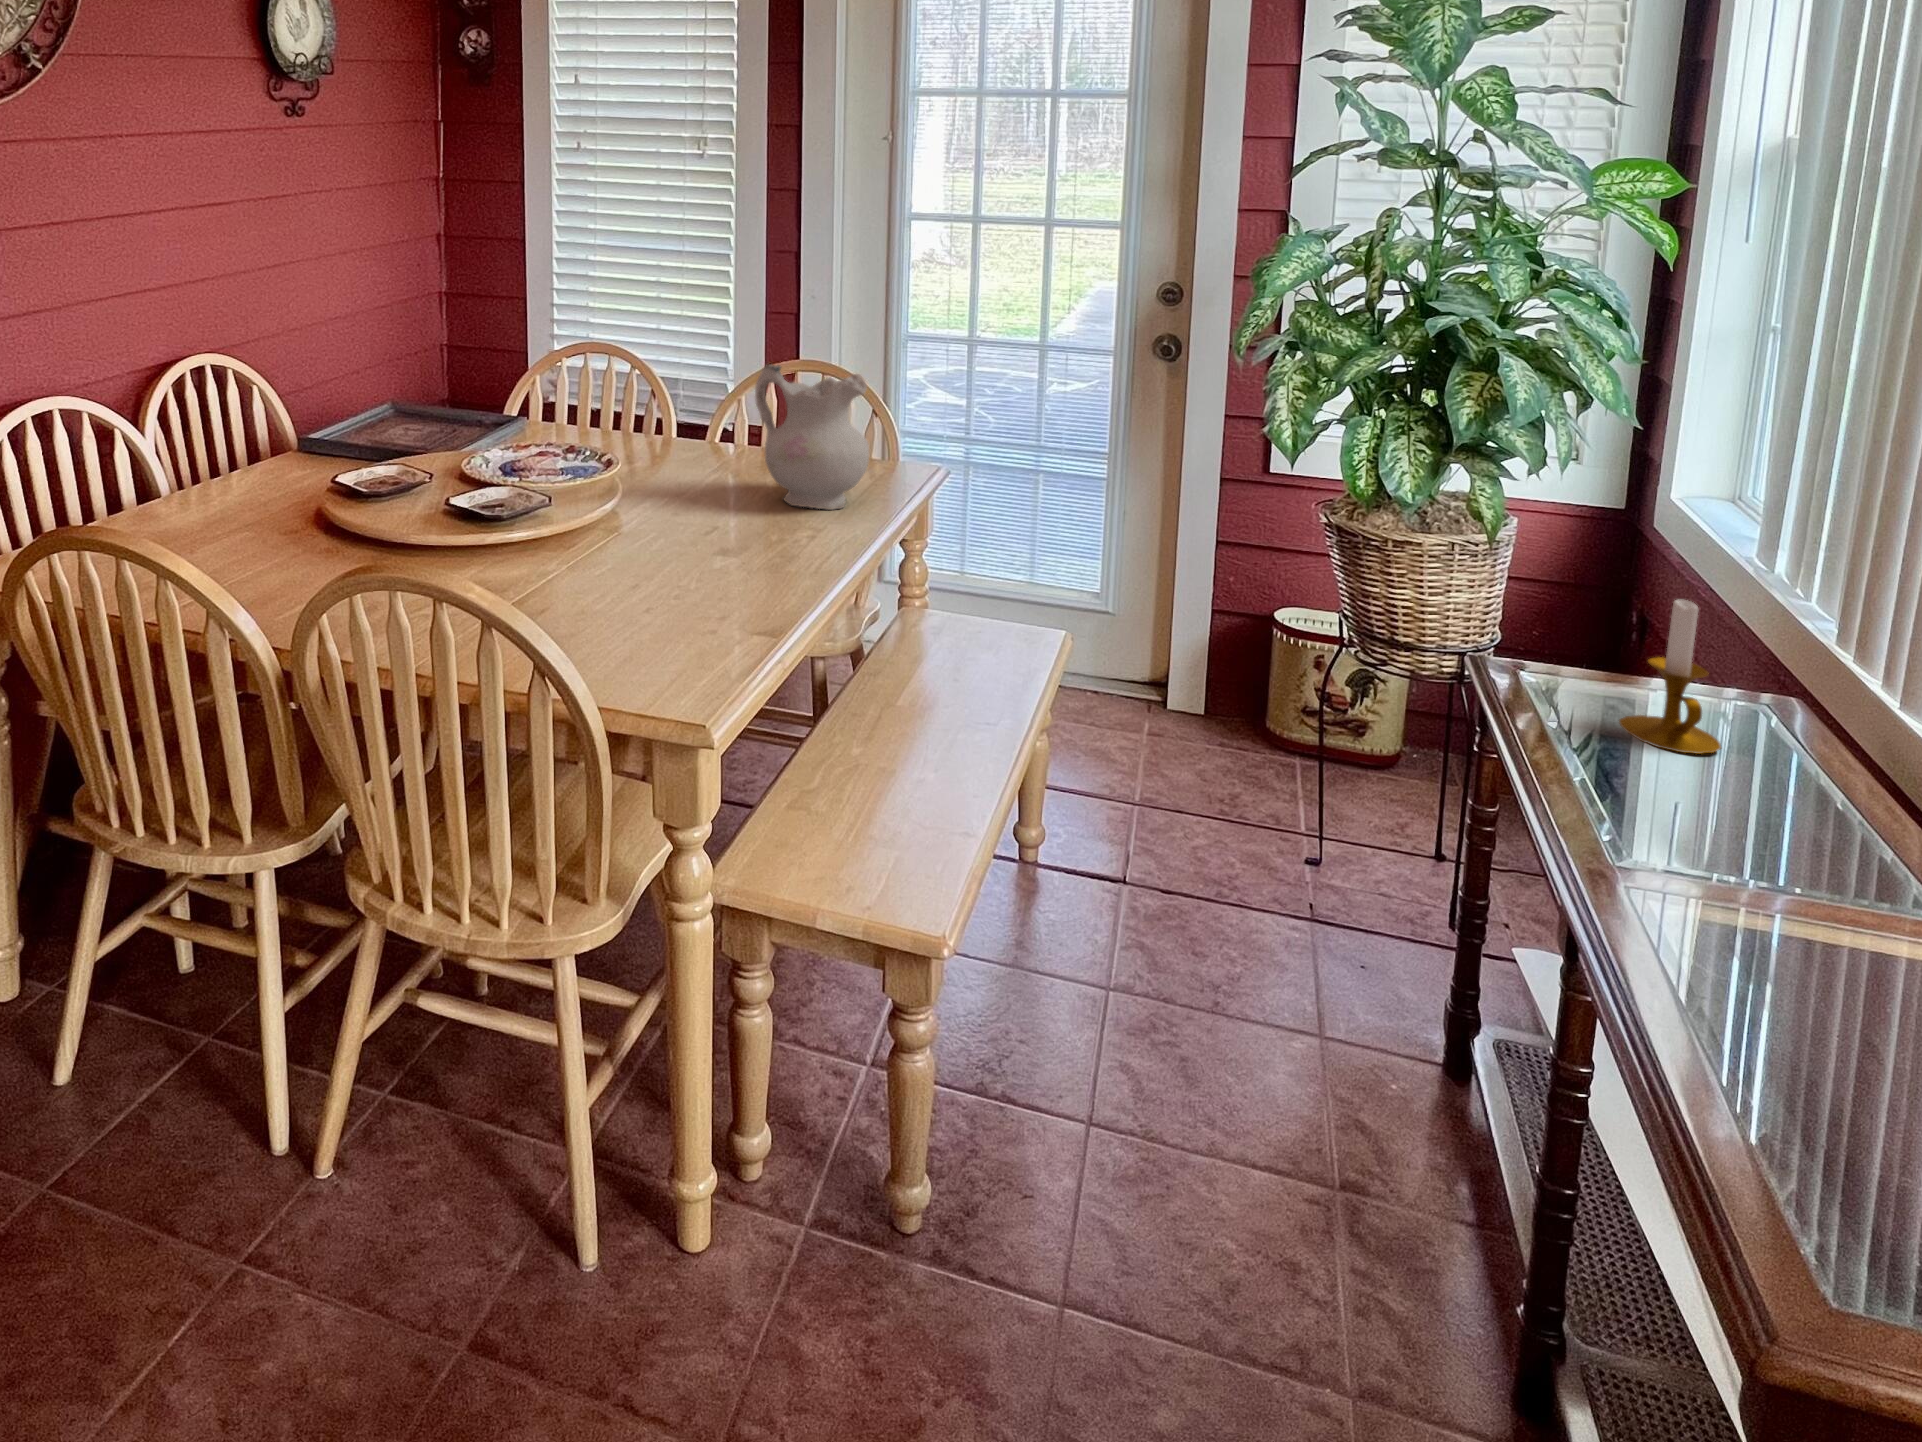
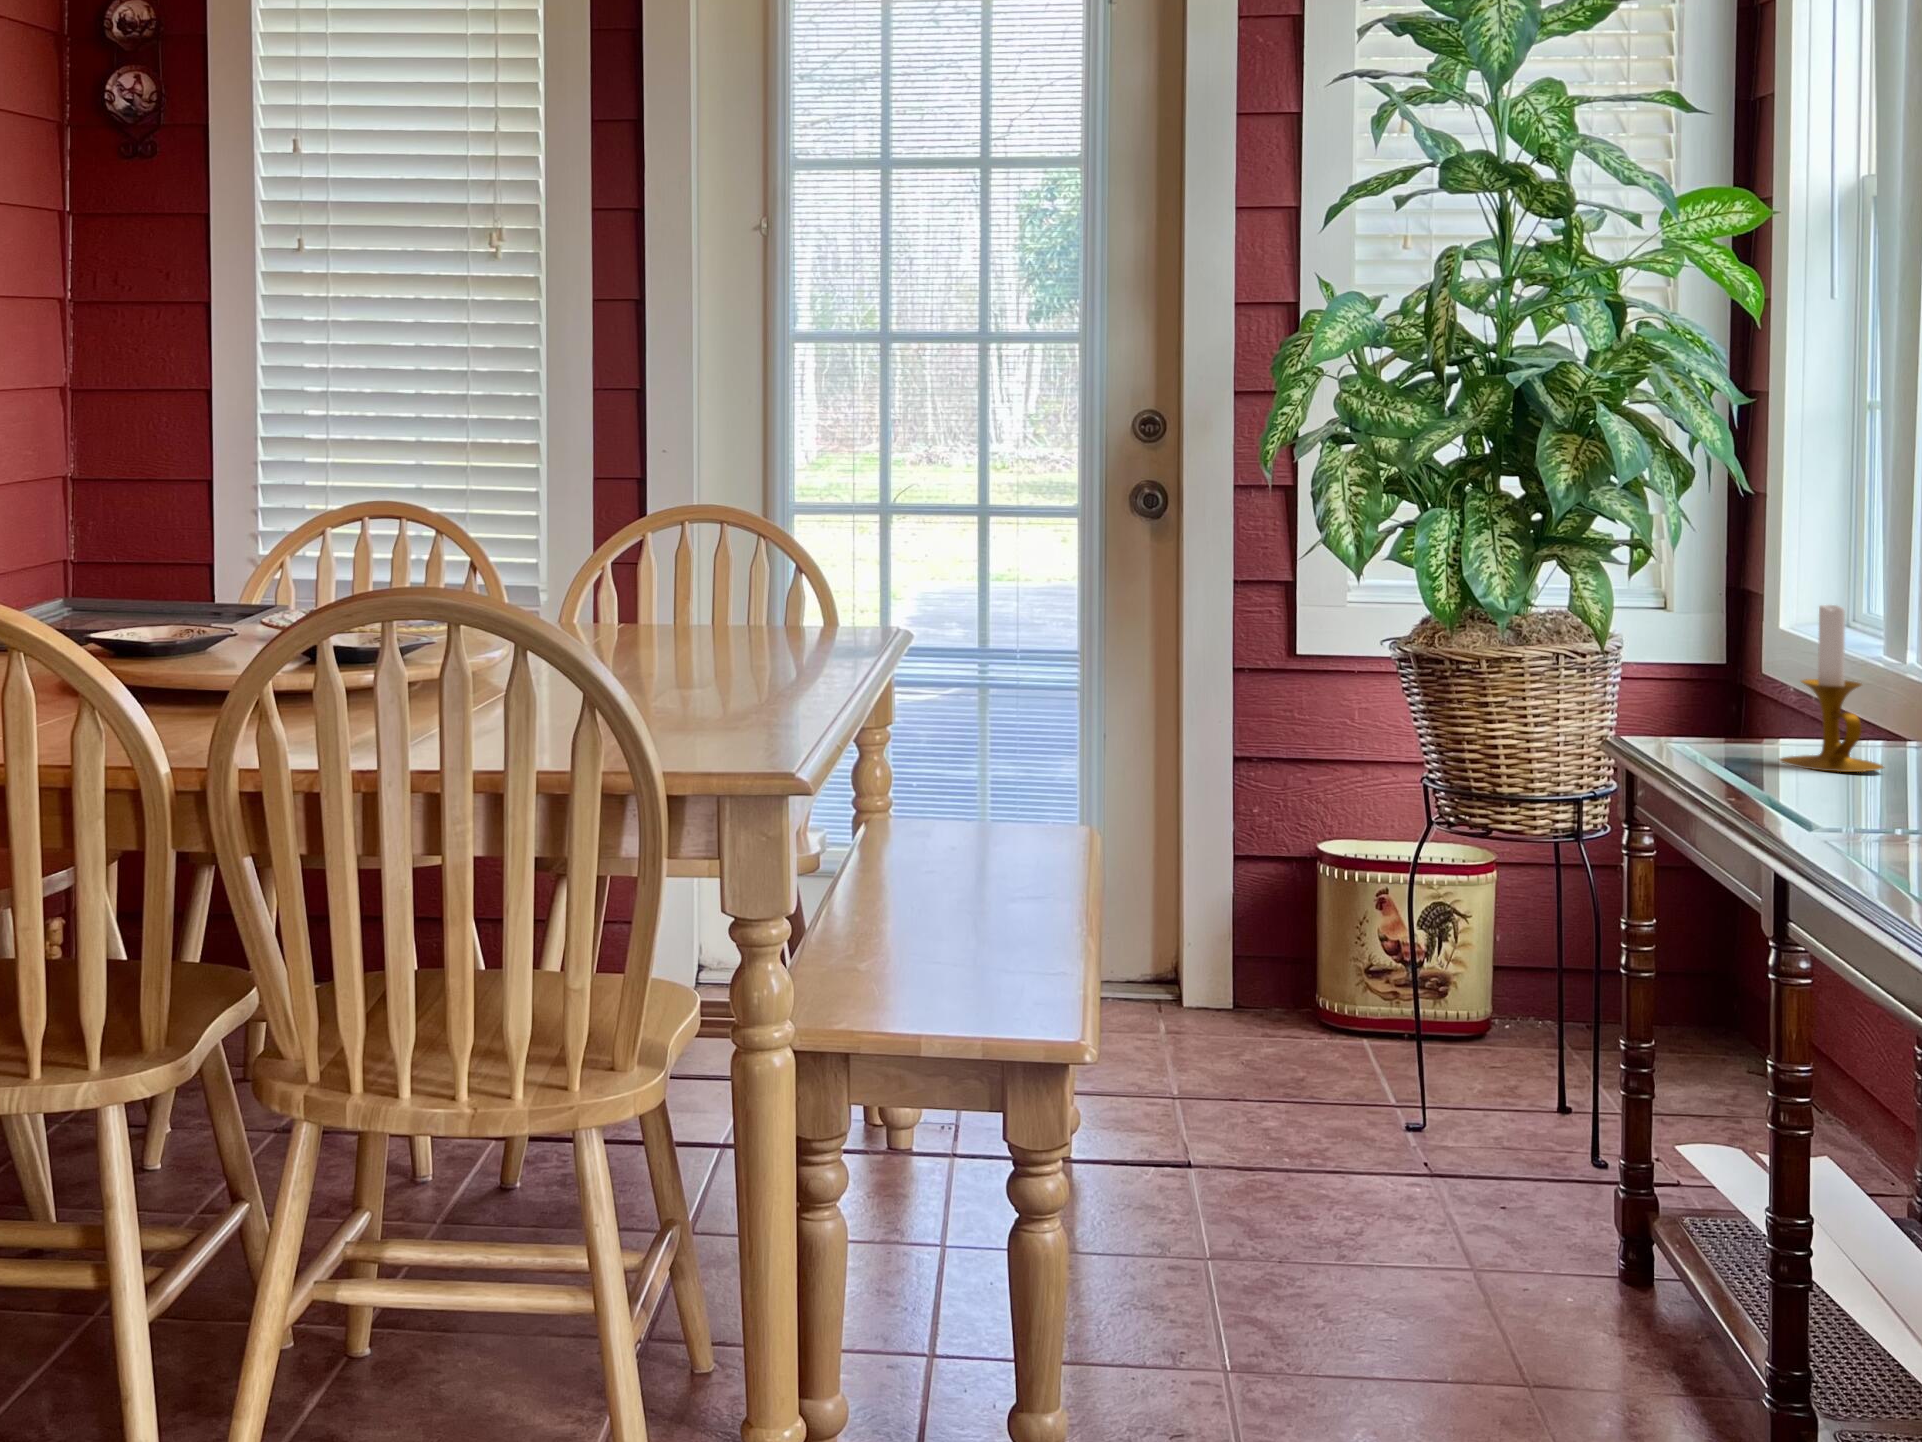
ceramic pitcher: present [755,364,869,510] -> none [678,457,840,648]

